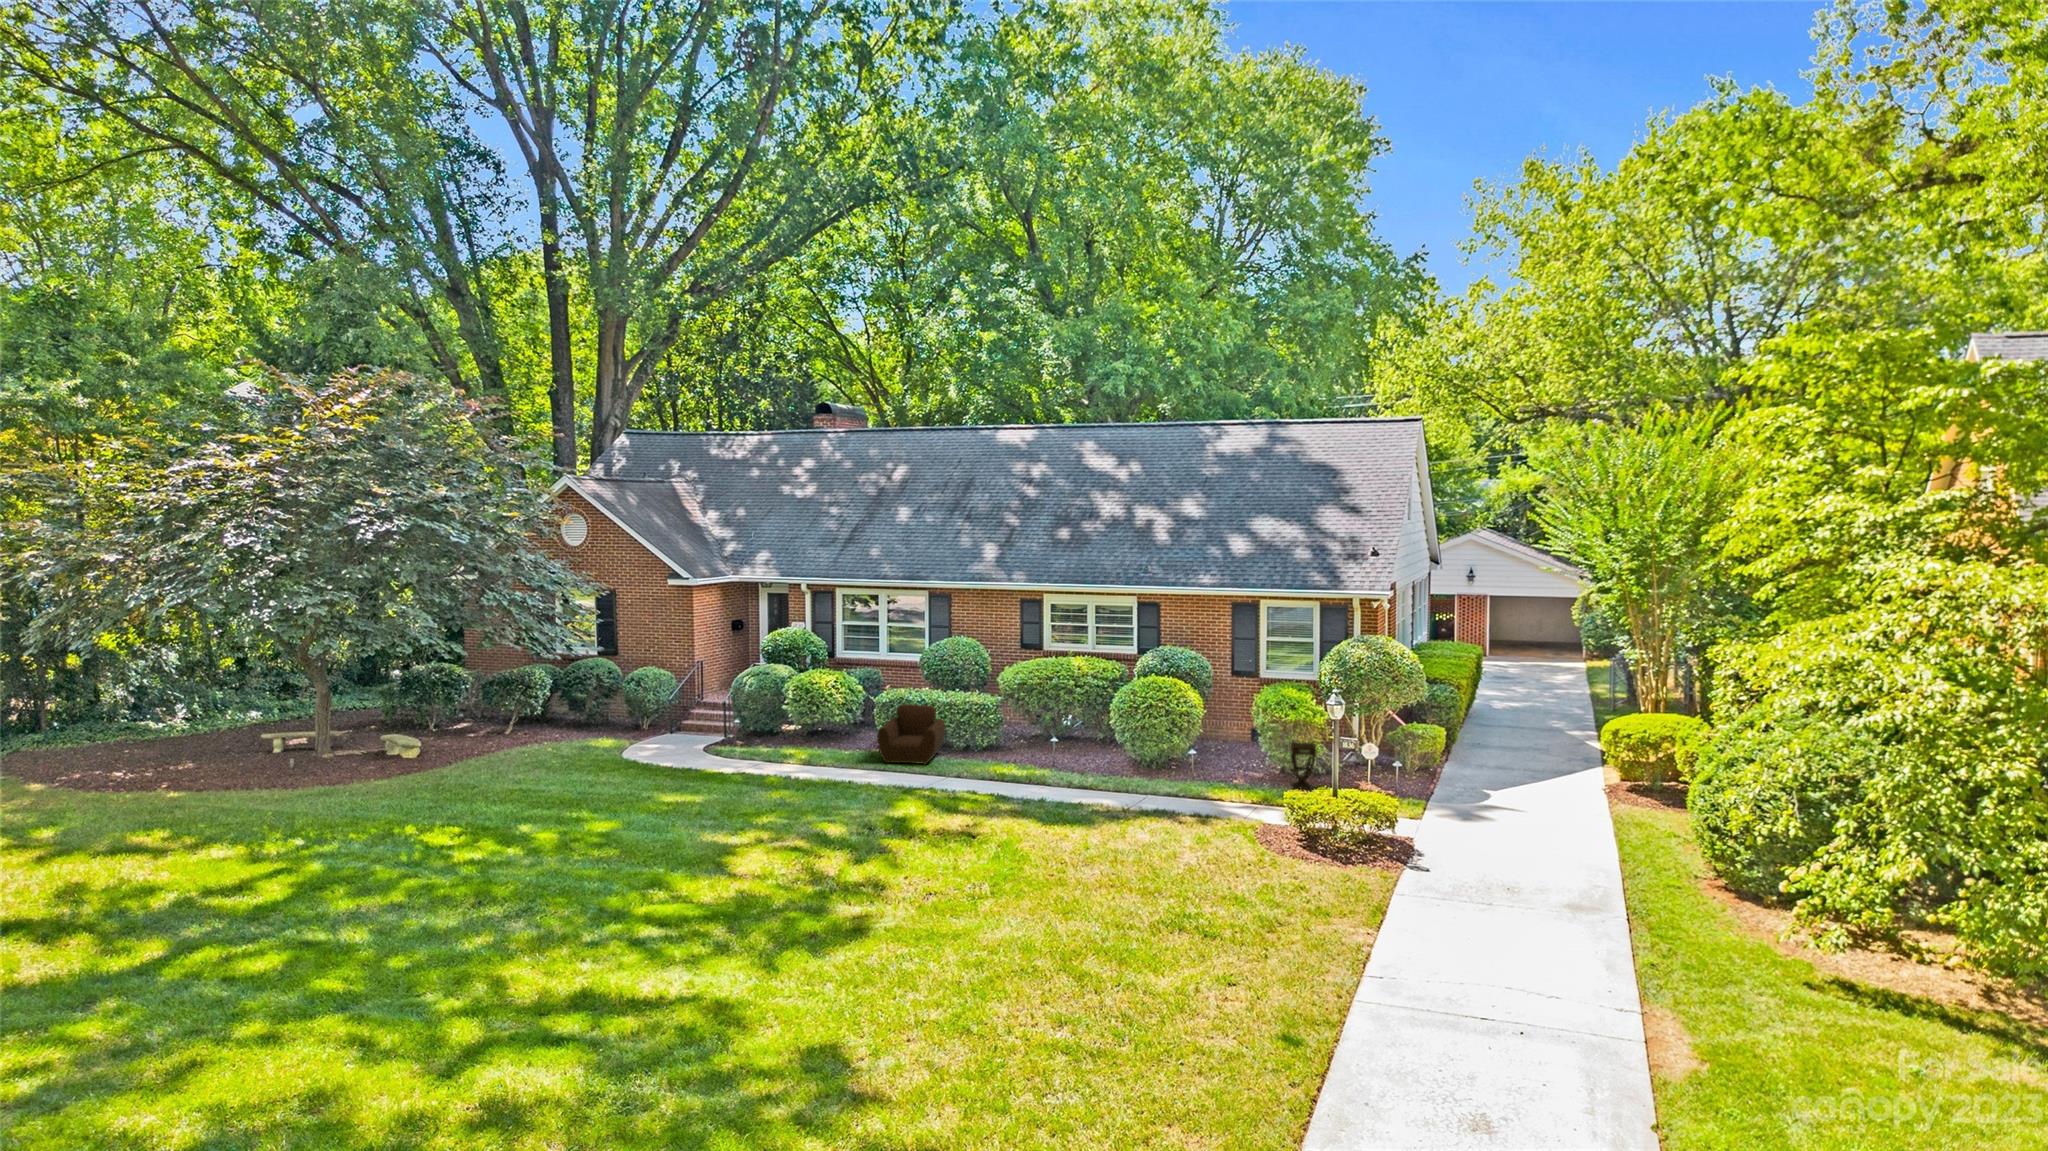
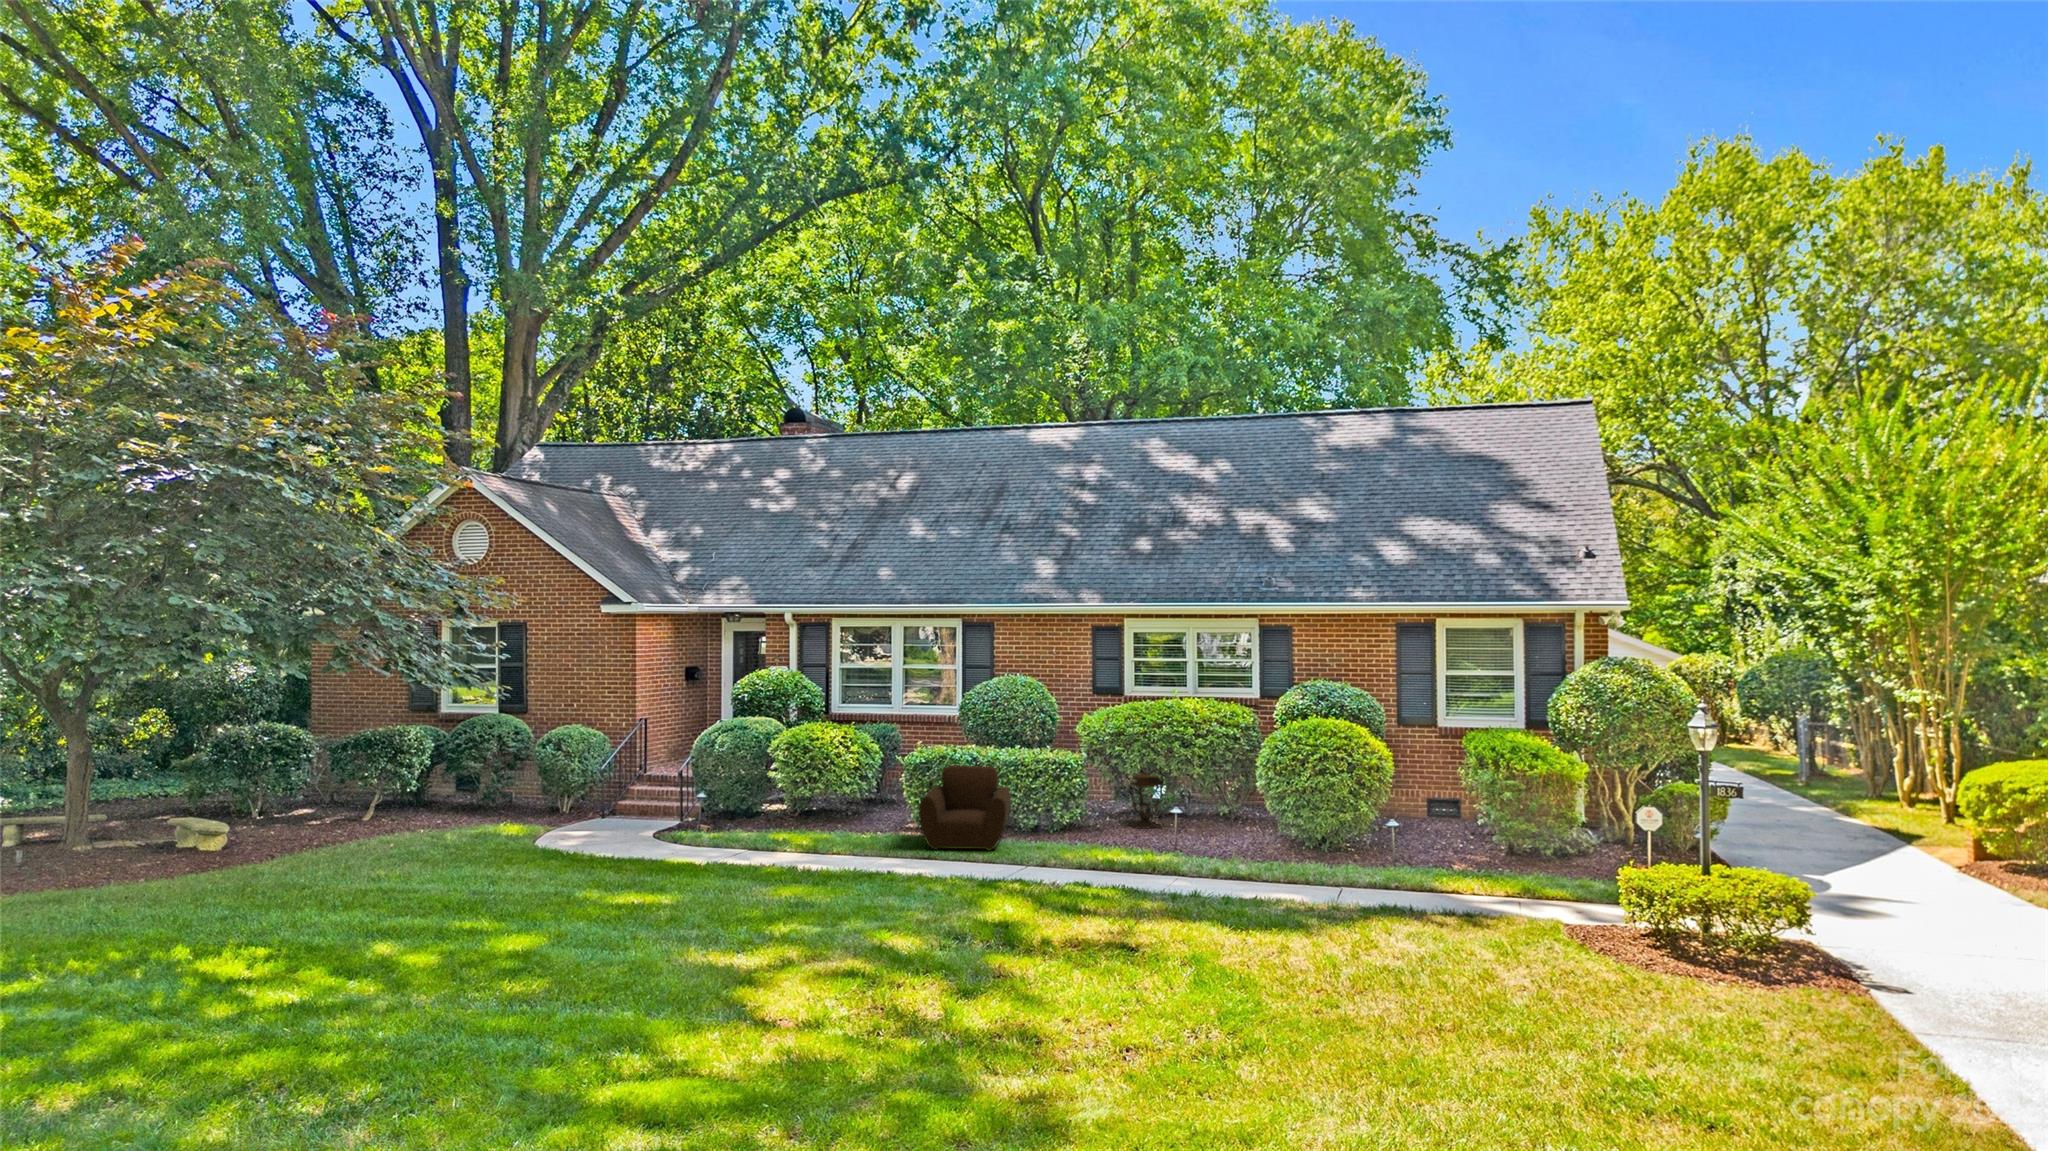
side table: present [1290,740,1316,789] -> present [1129,774,1164,829]

